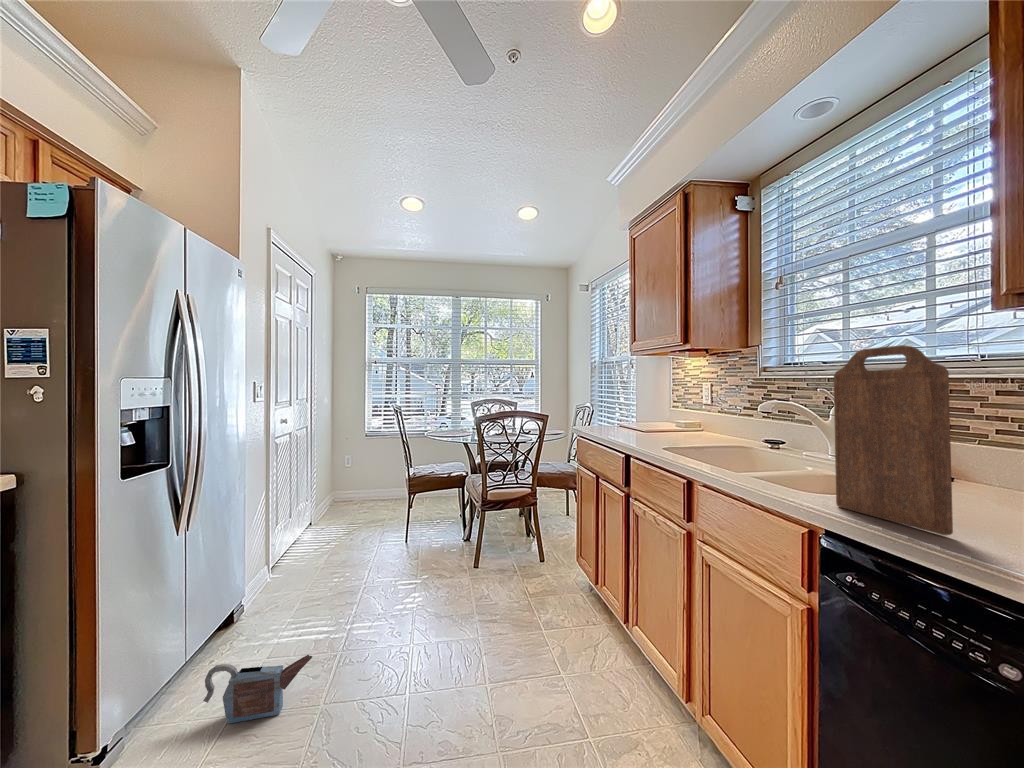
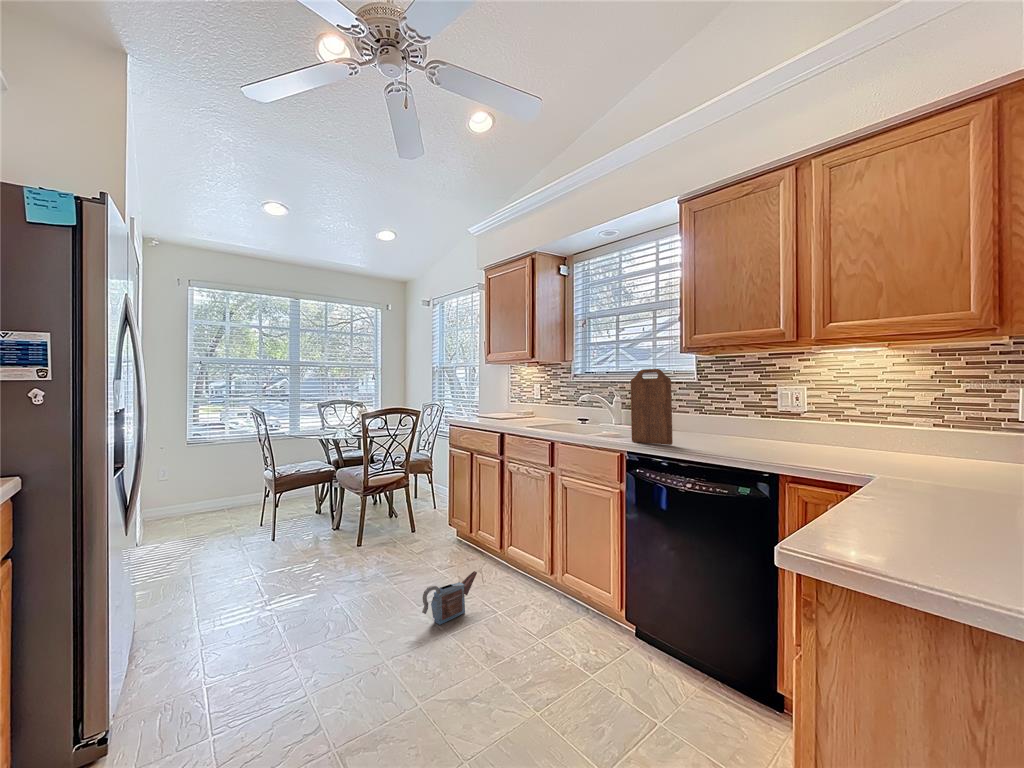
watering can: present [203,655,312,723] -> present [422,571,477,625]

